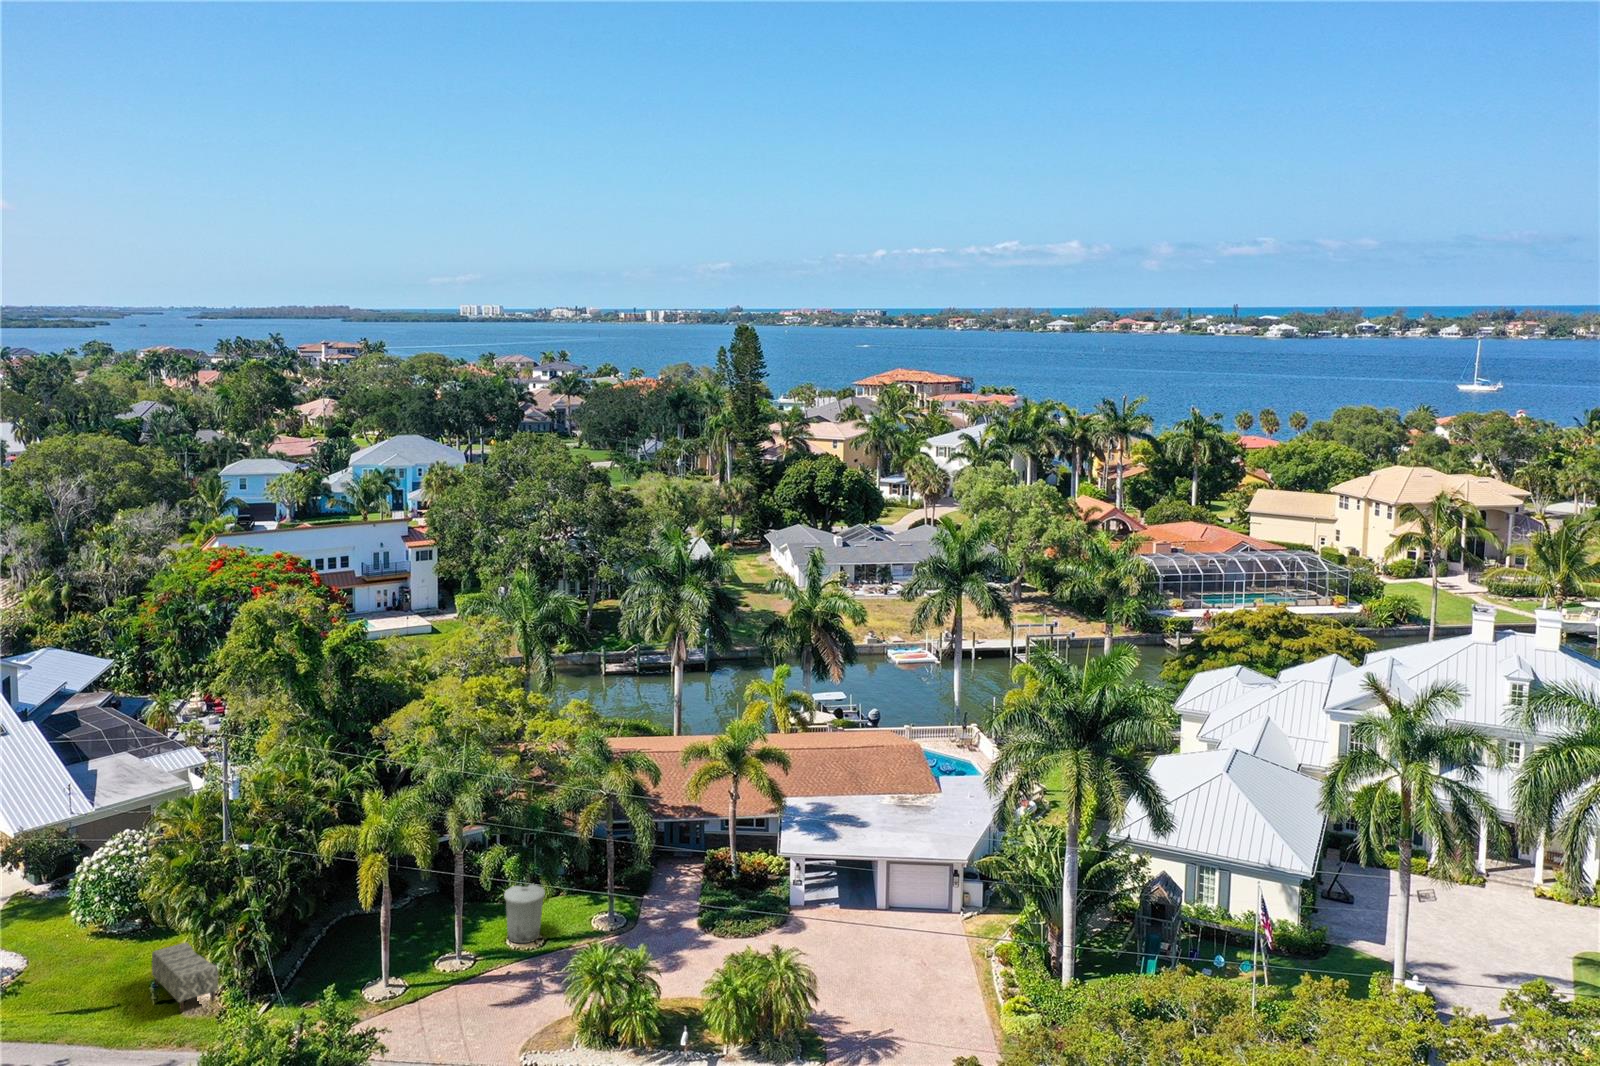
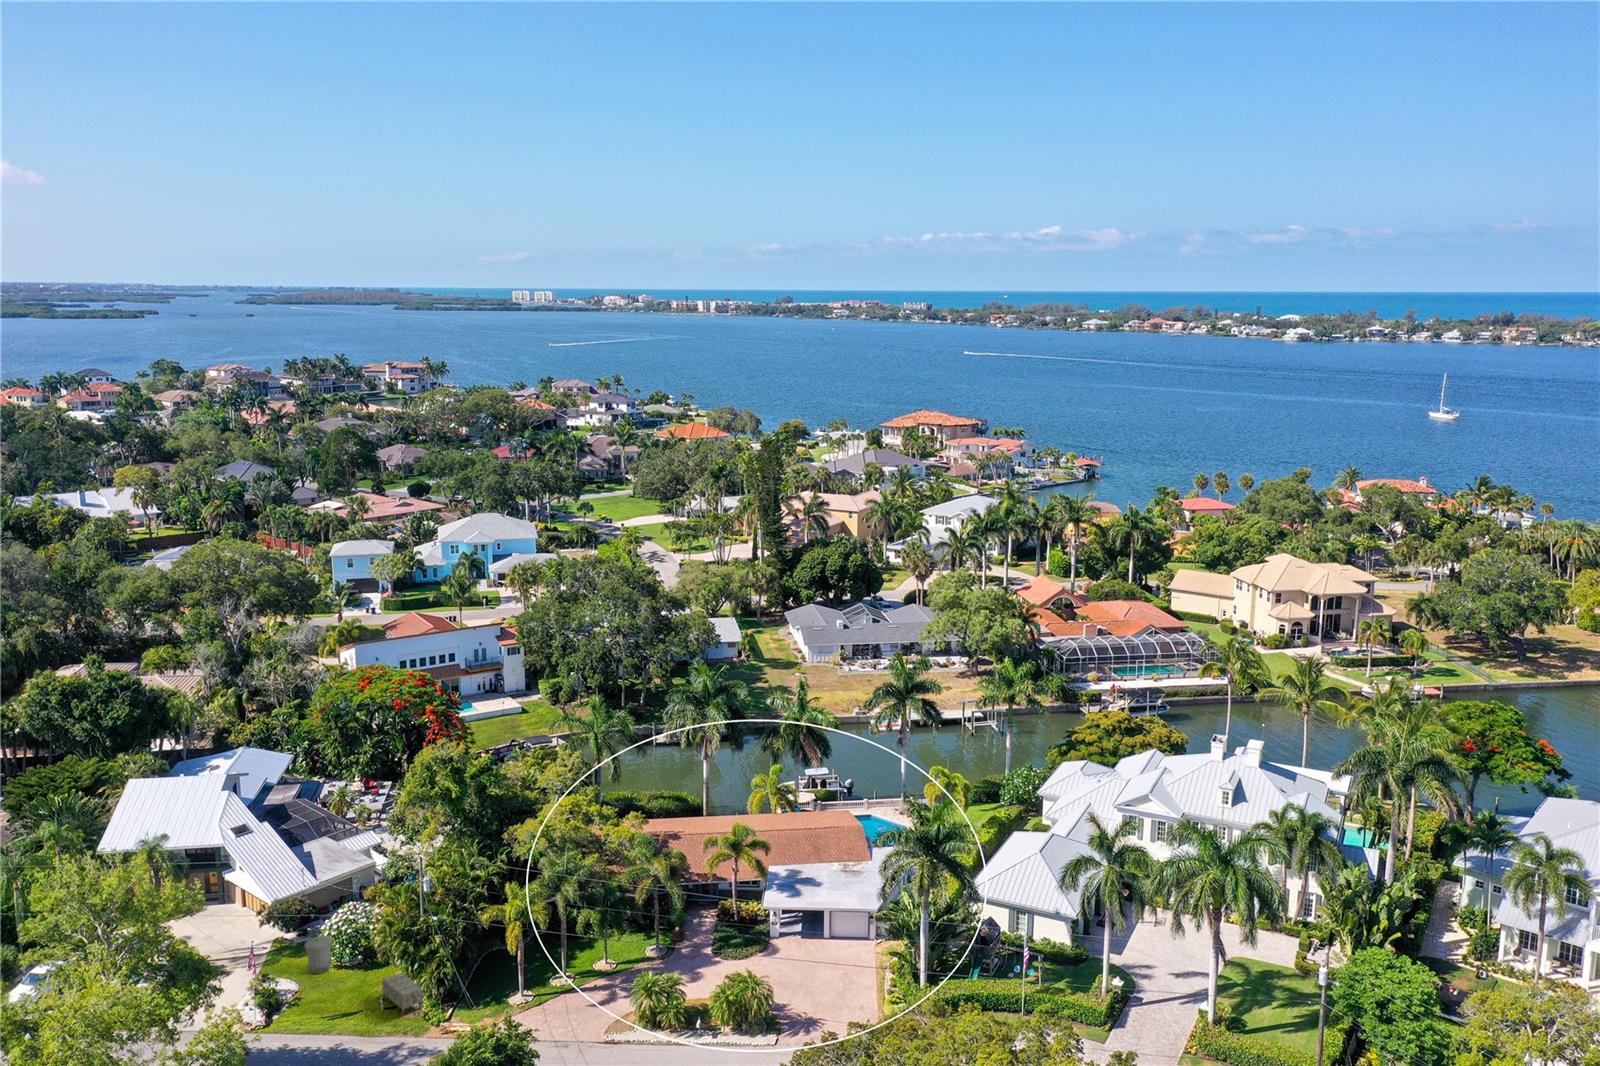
potted tree: none [634,859,663,907] -> present [671,913,687,941]
trash can: present [504,884,545,943] -> present [305,936,332,974]

